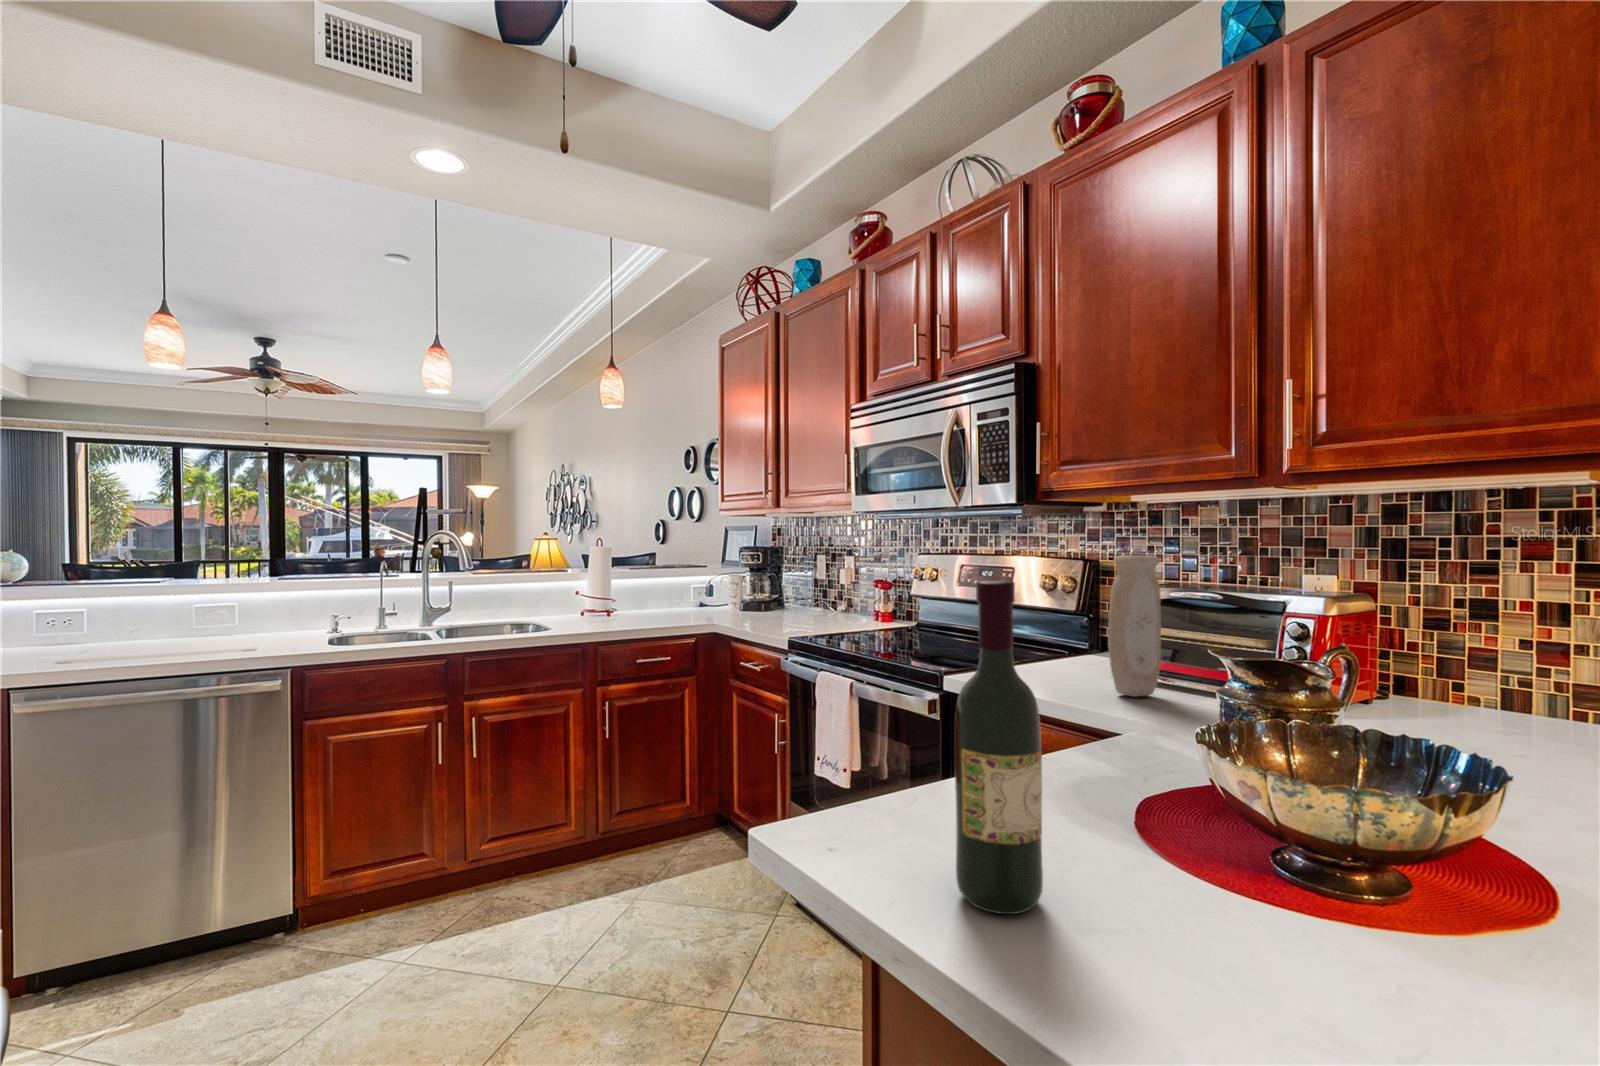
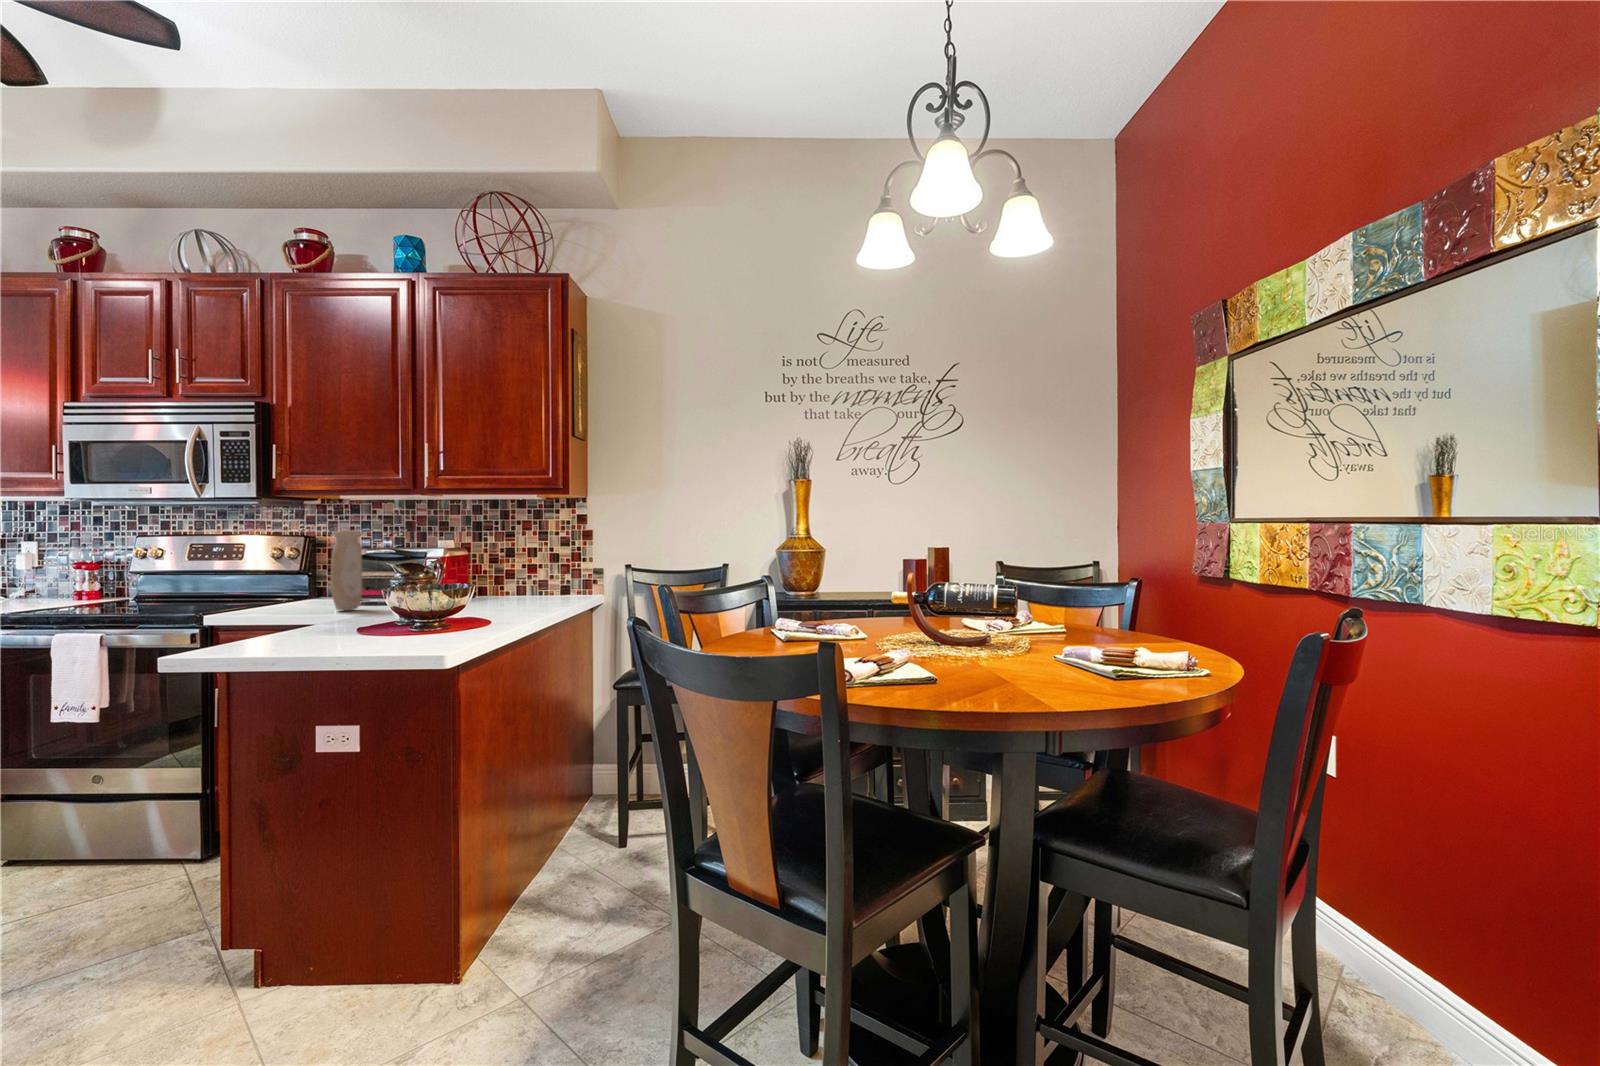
wine bottle: present [955,580,1043,914] -> none [291,533,328,652]

